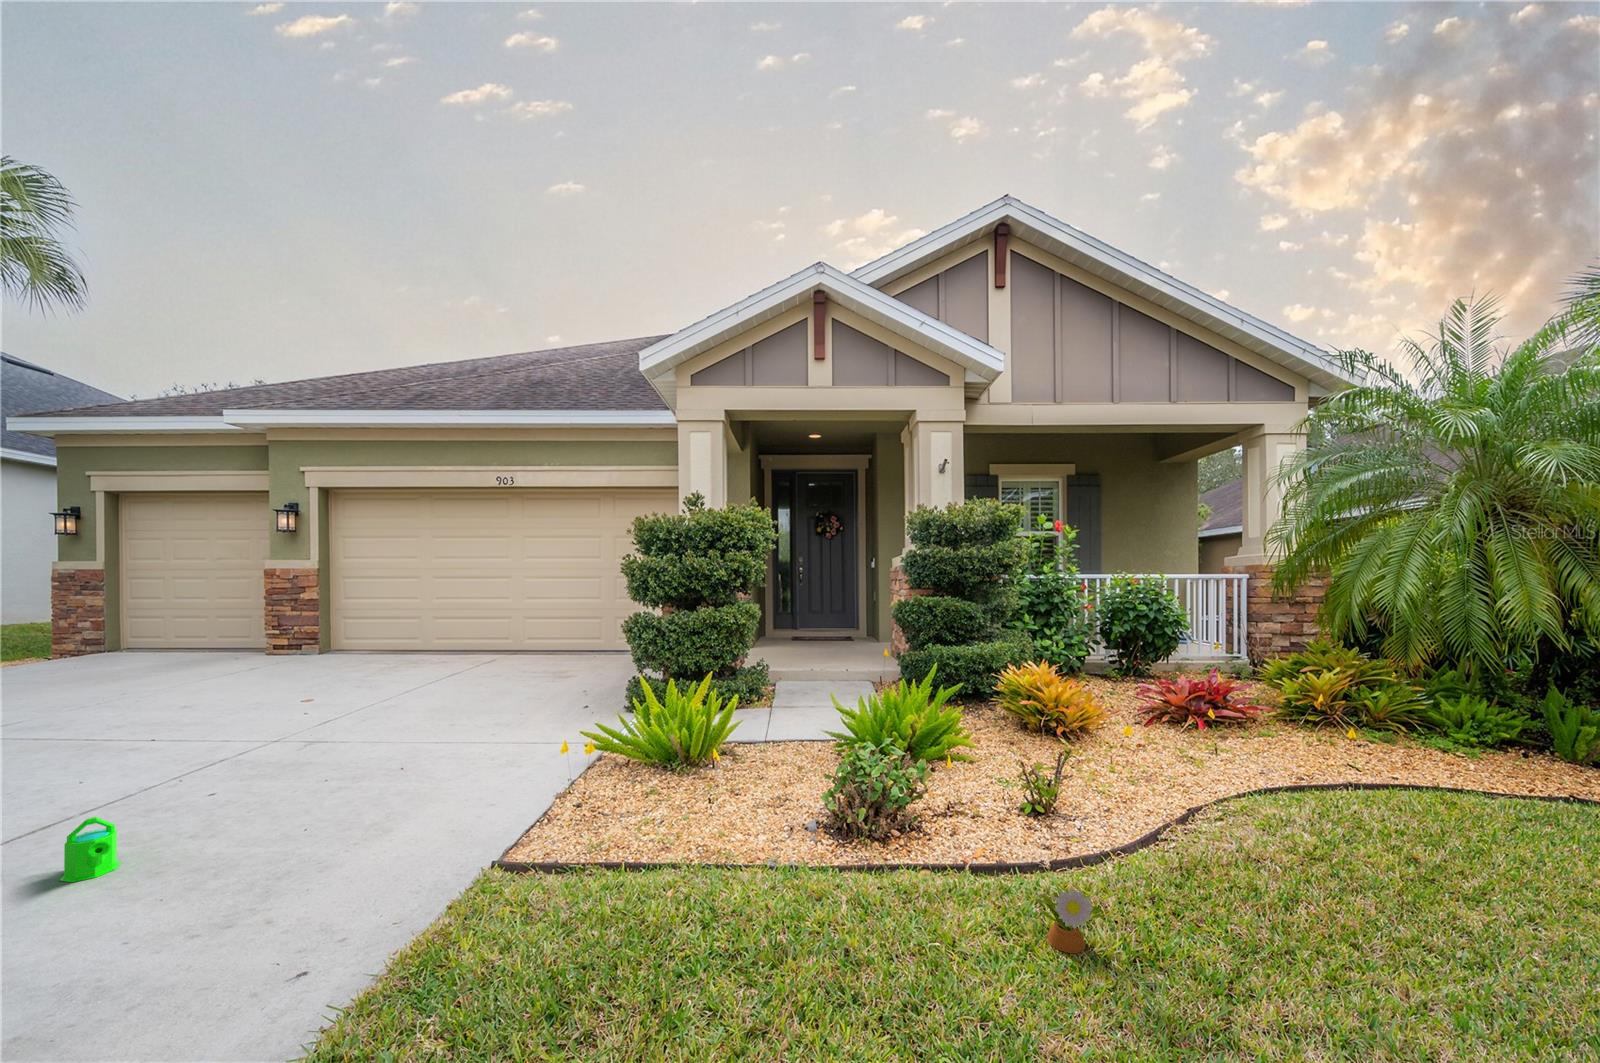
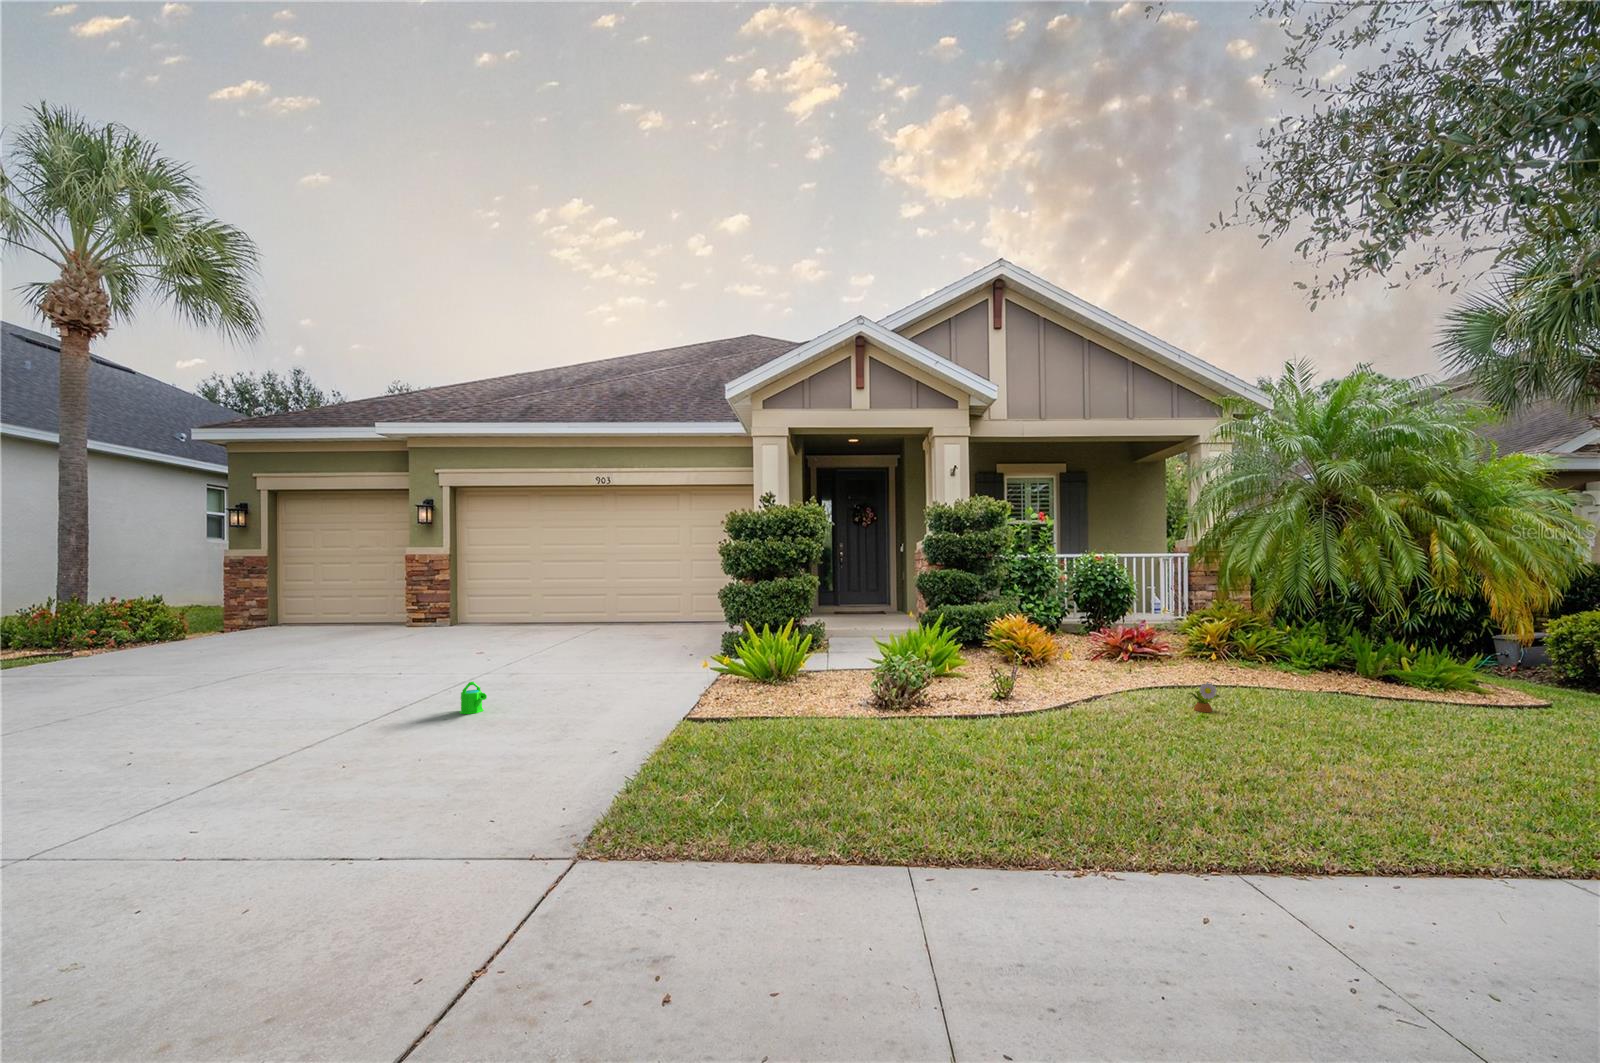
decorative plant: present [1035,887,1105,953] -> present [1187,682,1221,712]

